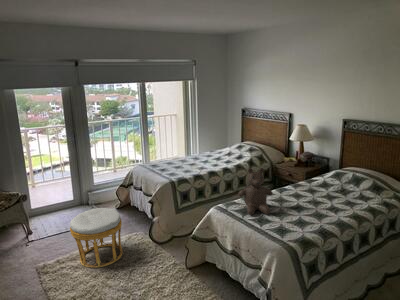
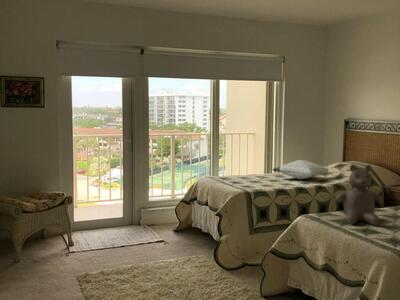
pillow: none [190,147,232,162] -> present [273,160,328,179]
ottoman: present [70,208,123,268] -> none [121,214,182,283]

